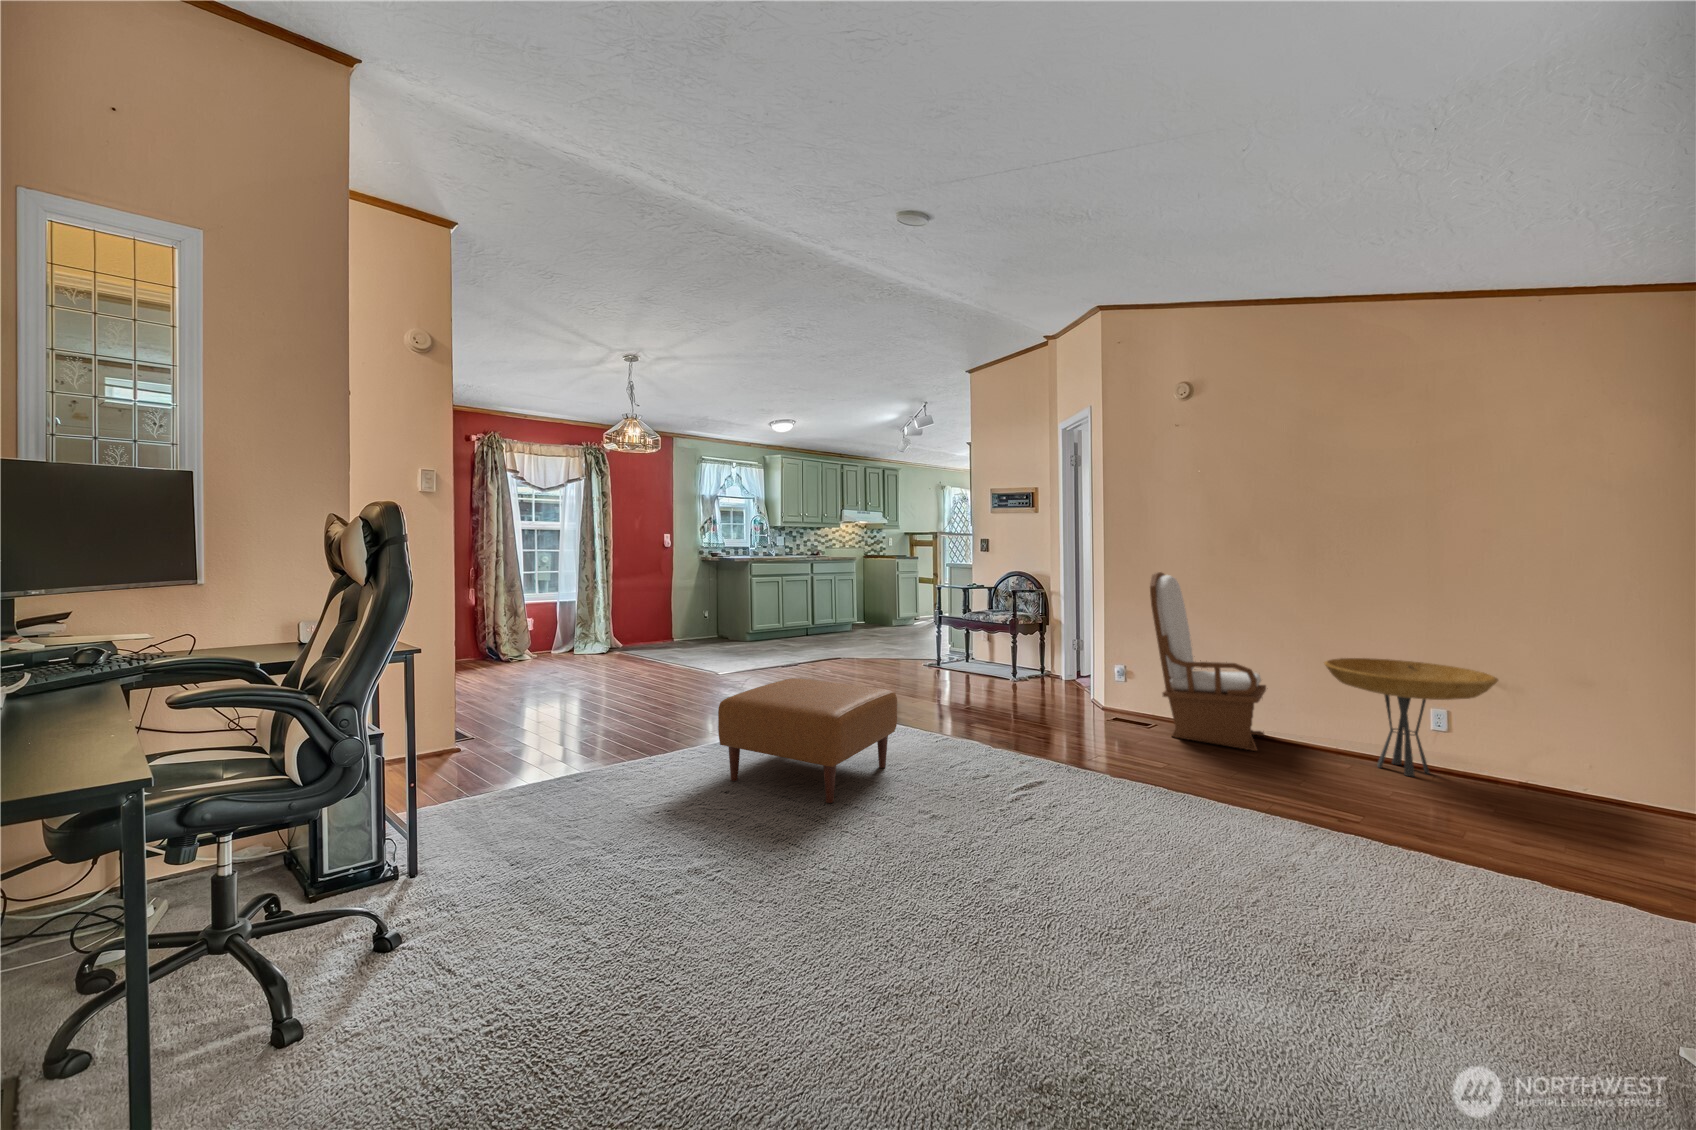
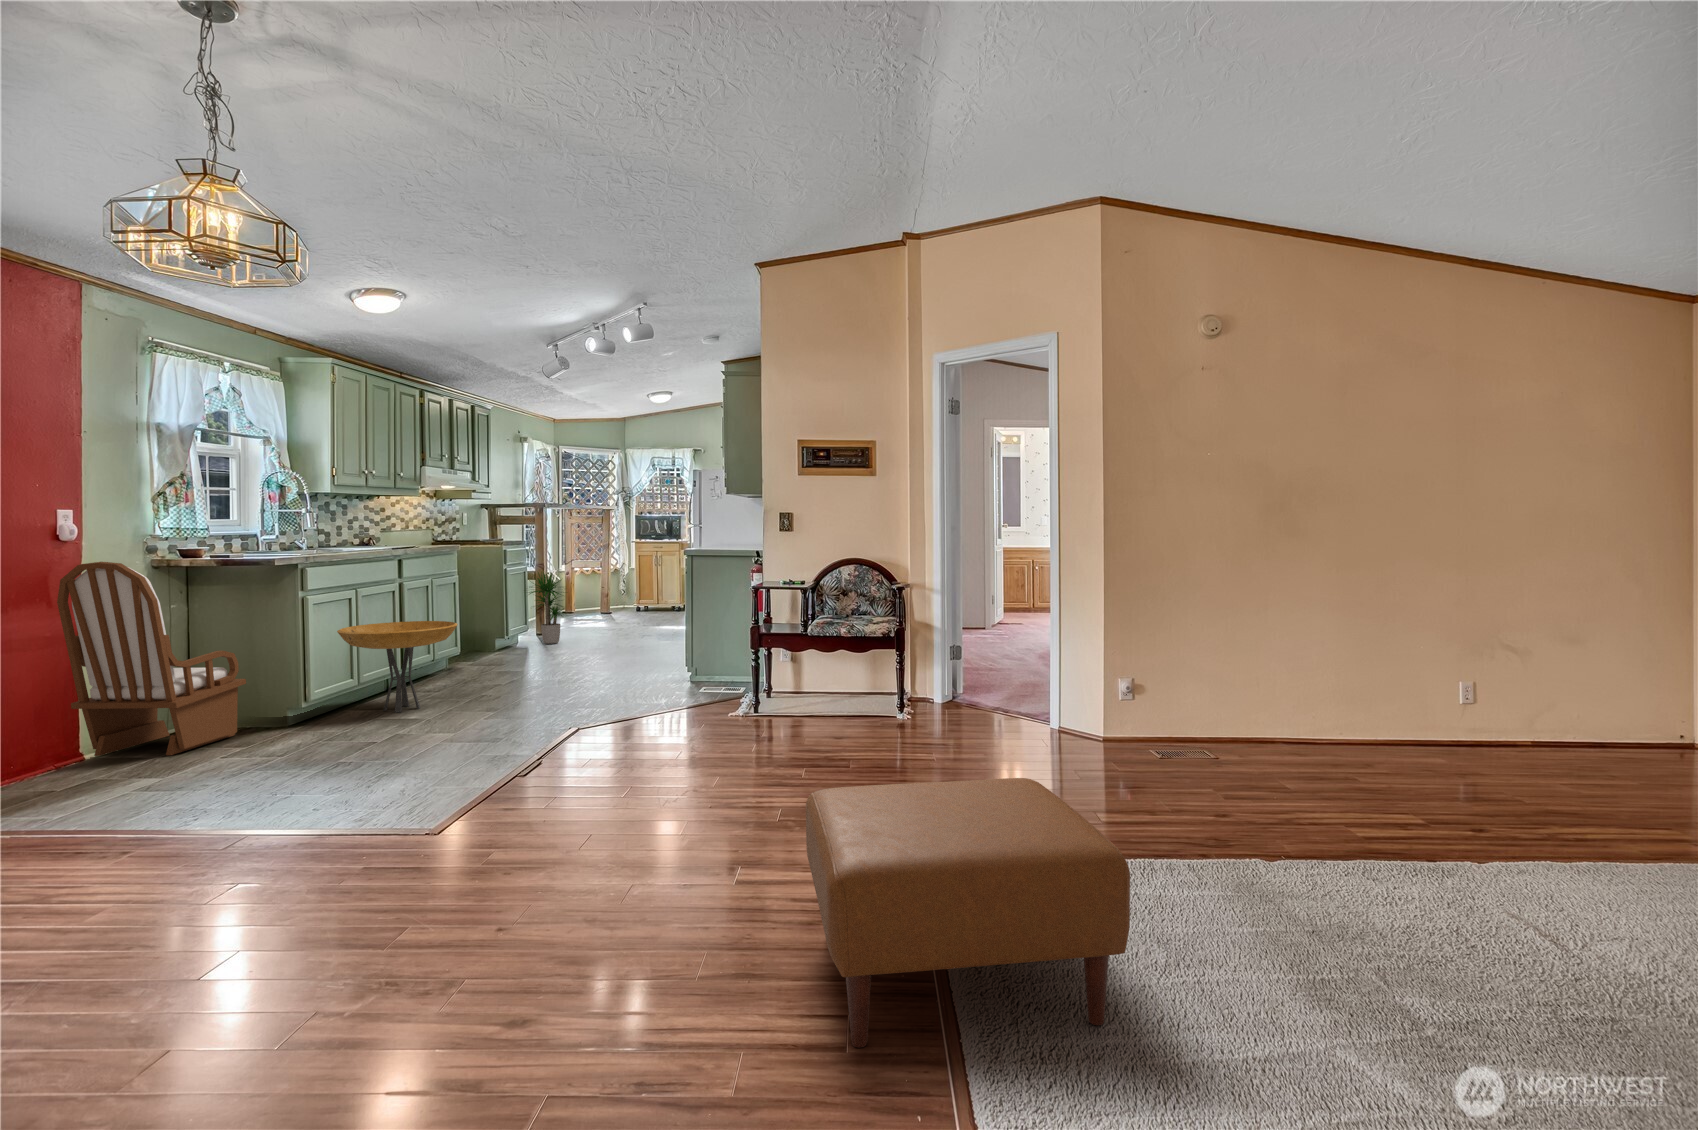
potted plant: none [900,572,928,618] -> present [529,572,564,644]
armchair: present [1150,572,1266,751] -> present [57,562,246,756]
side table: present [1324,658,1498,776] -> present [337,621,458,713]

